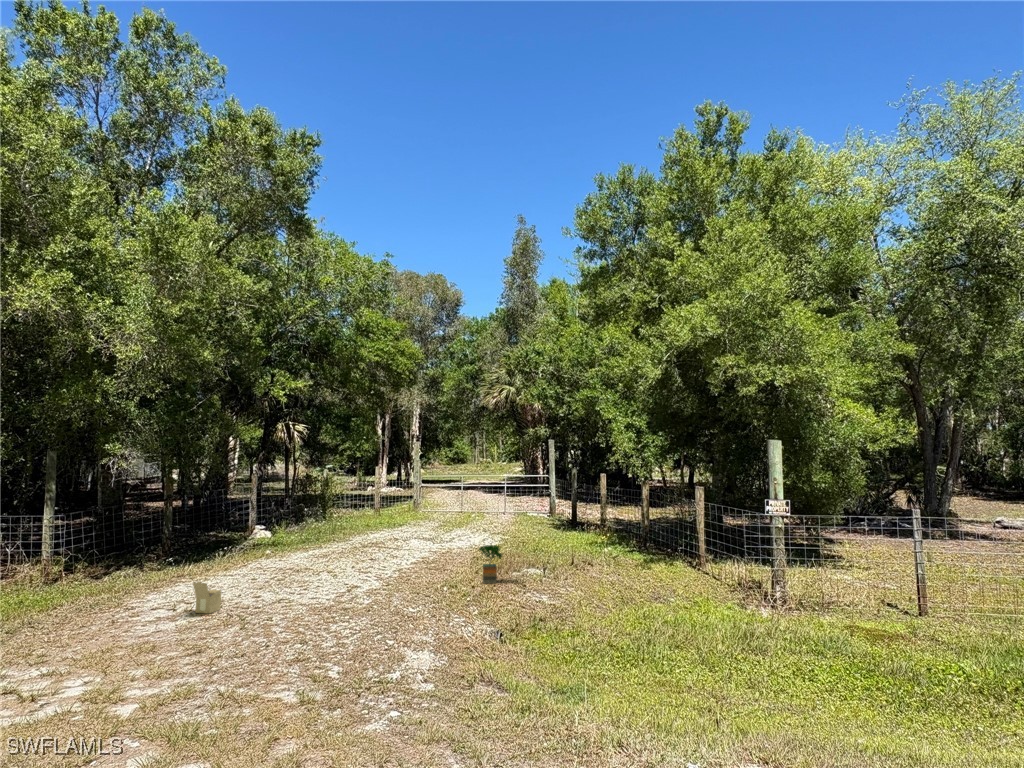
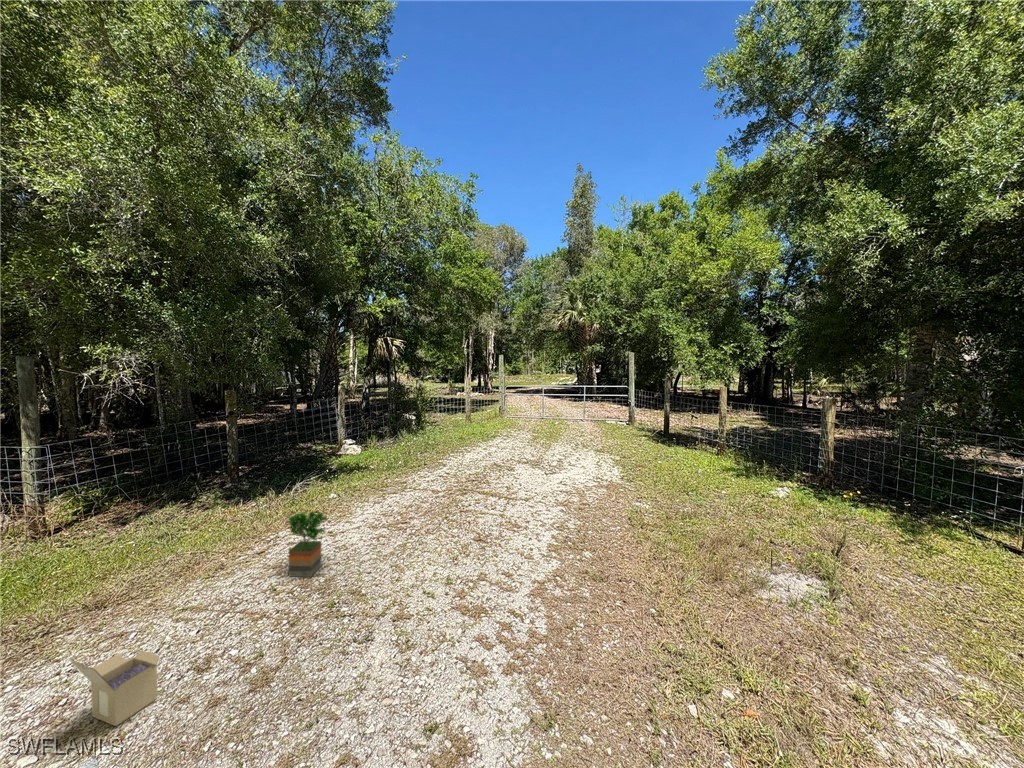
potted tree: present [479,545,502,583] -> present [288,512,328,577]

